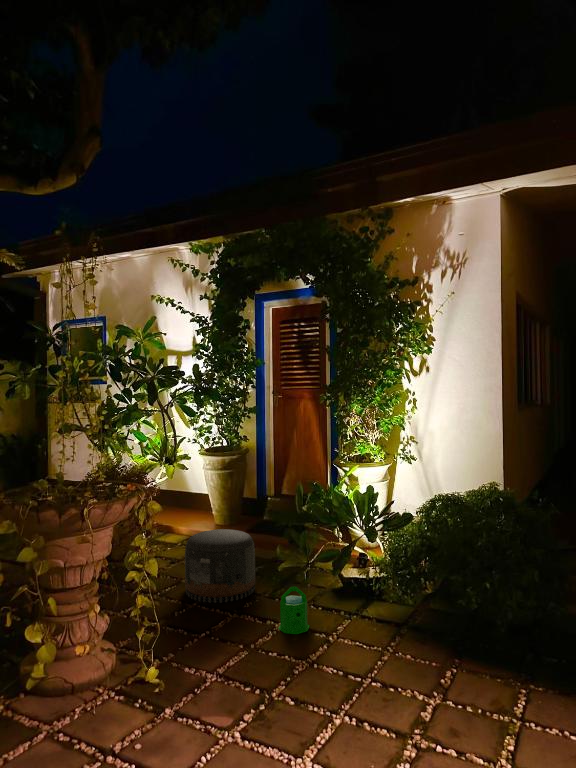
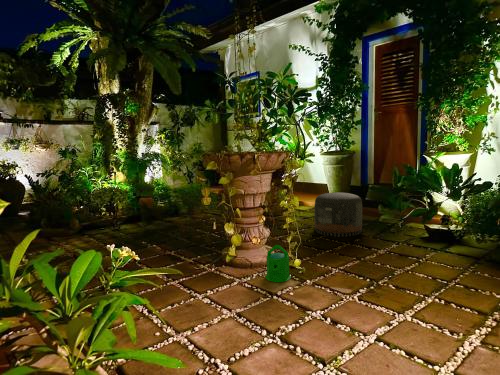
watering can: present [278,586,310,634] -> present [265,245,291,282]

